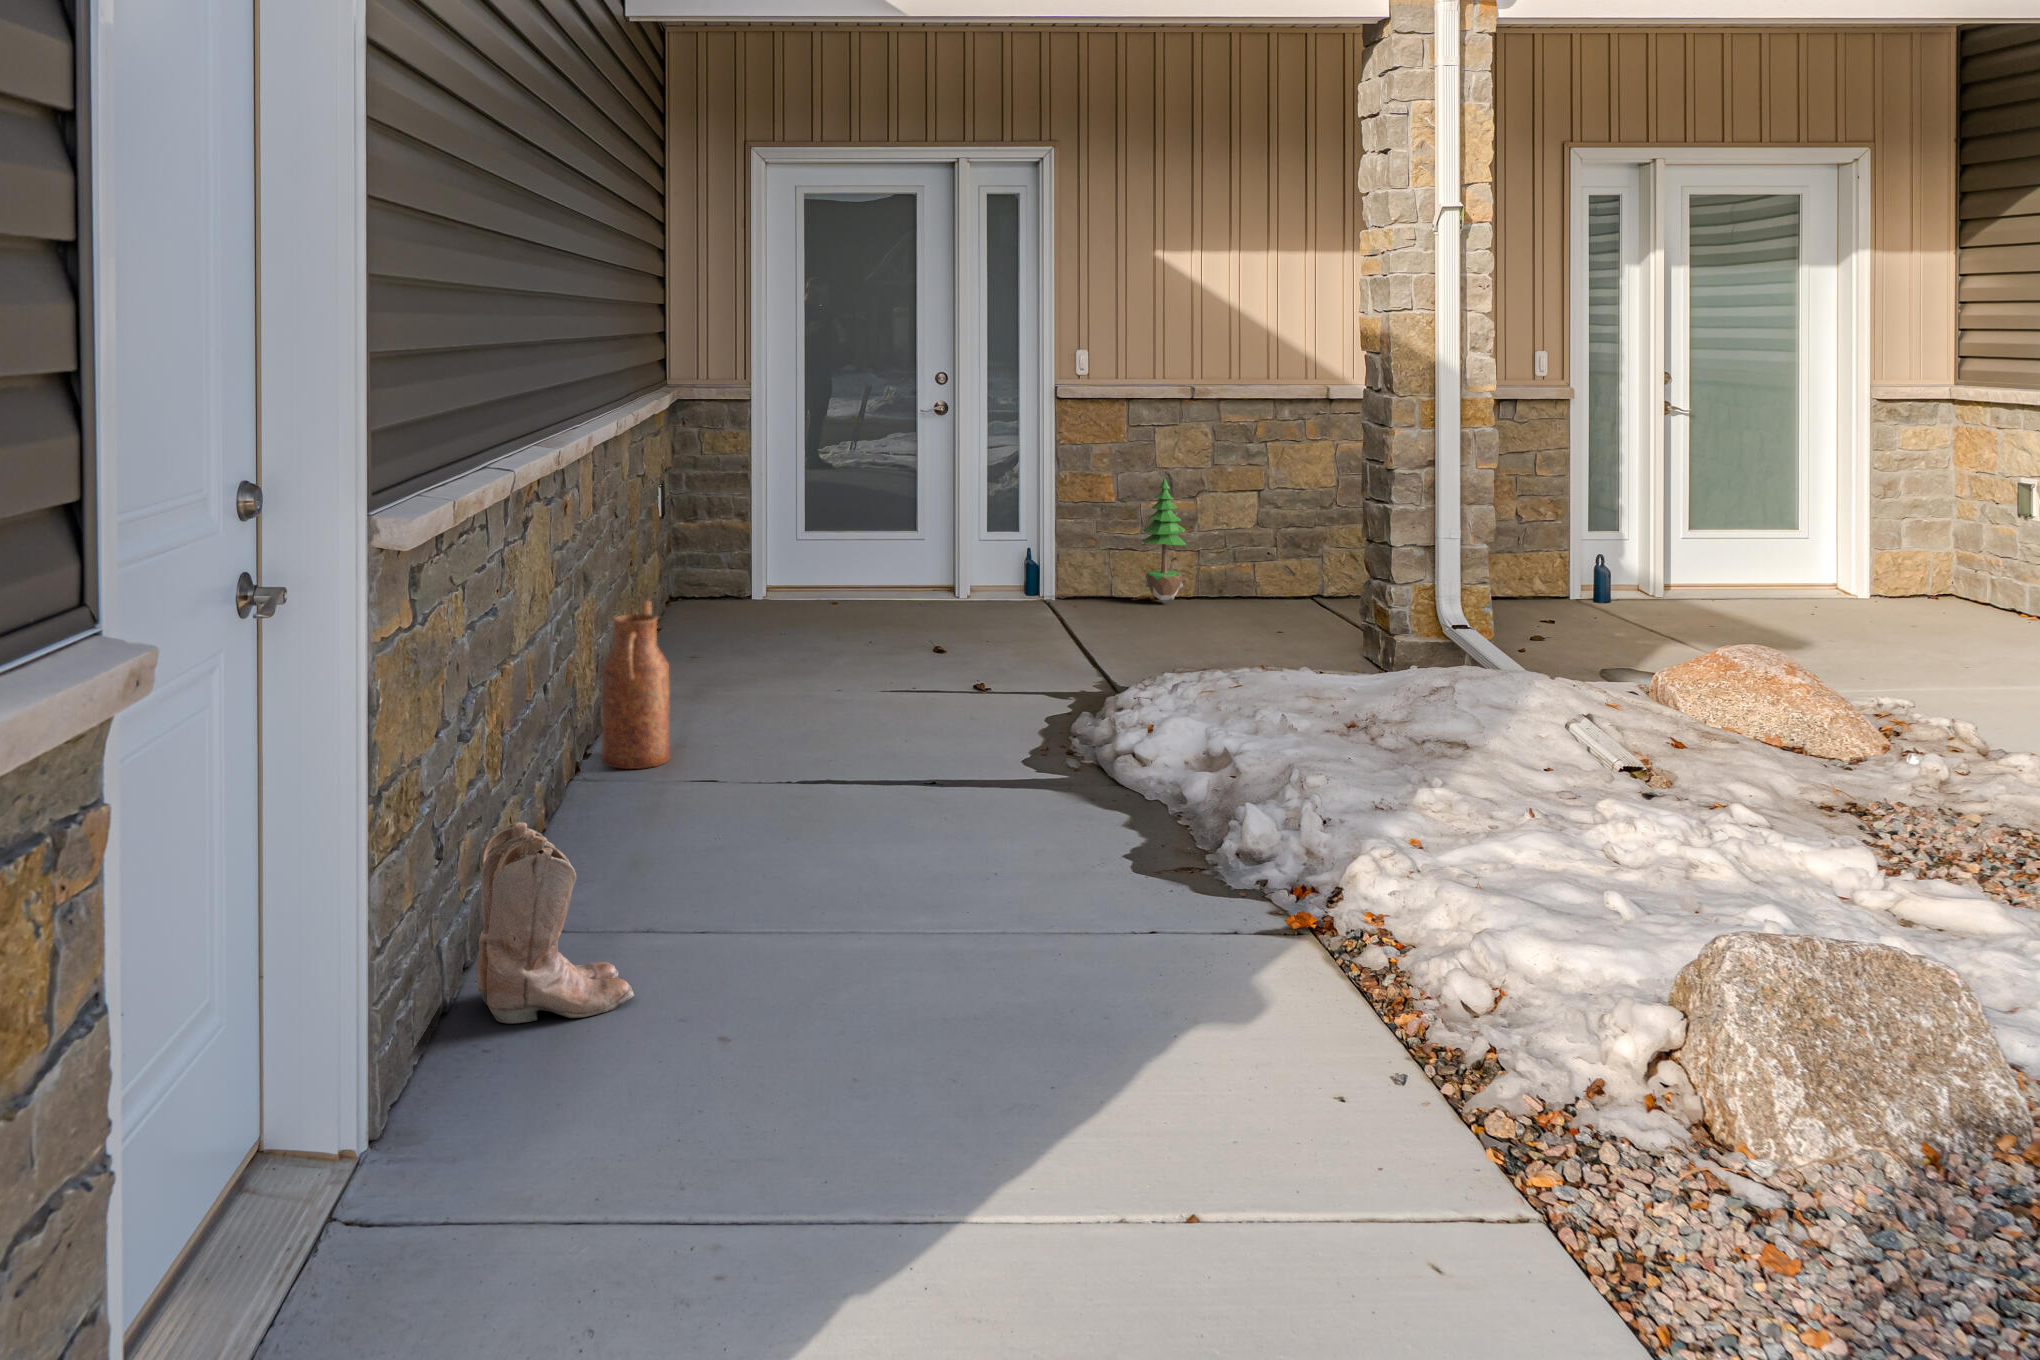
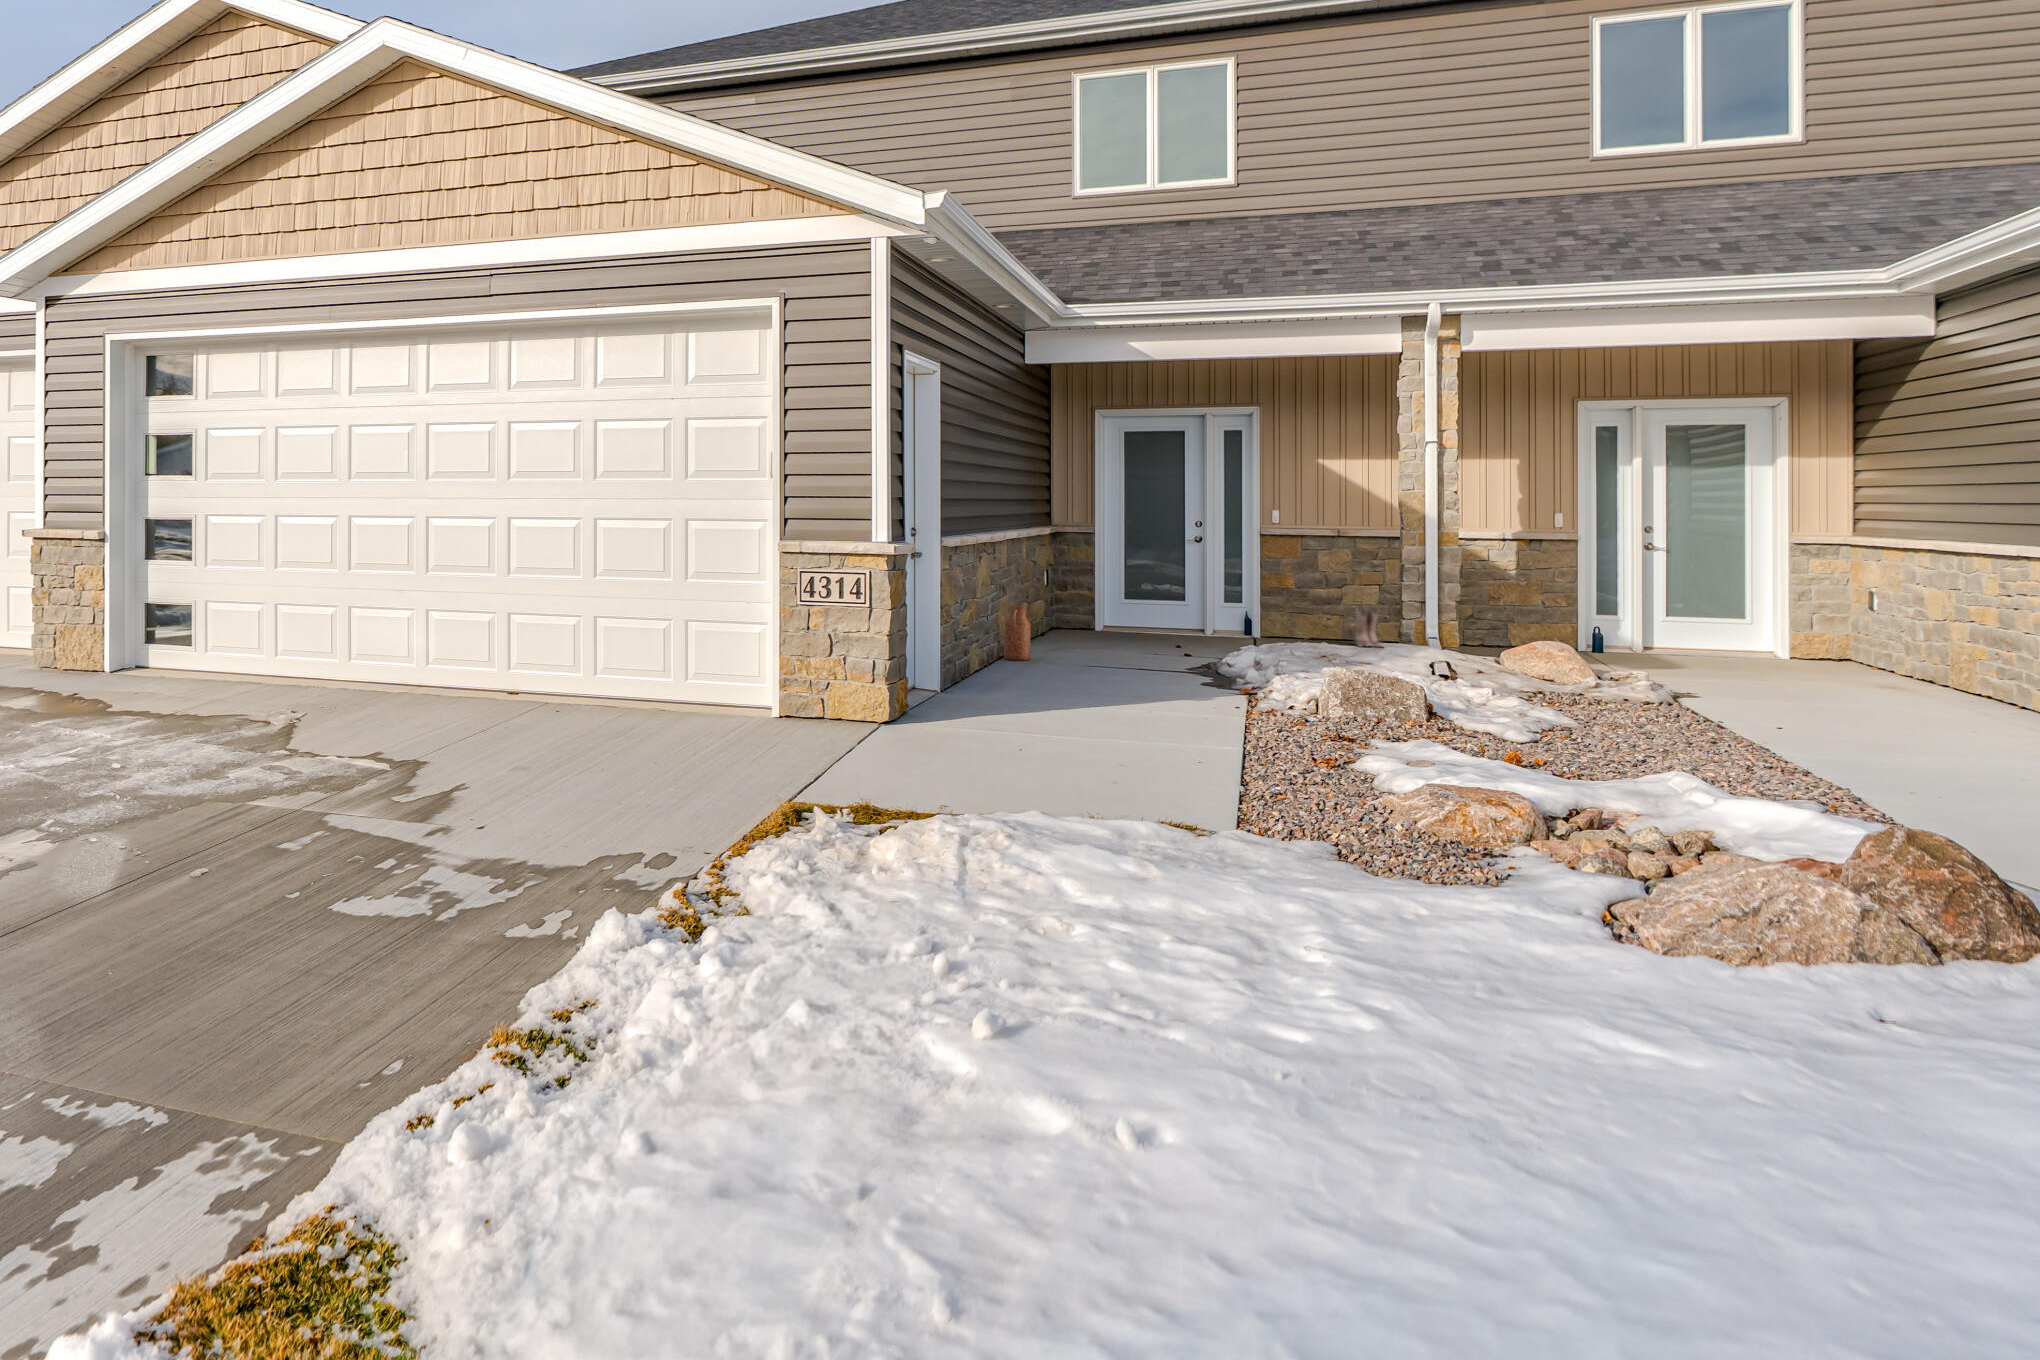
potted tree: present [1141,478,1187,604] -> none [1304,577,1330,643]
boots: present [477,822,634,1023] -> present [1355,607,1383,647]

